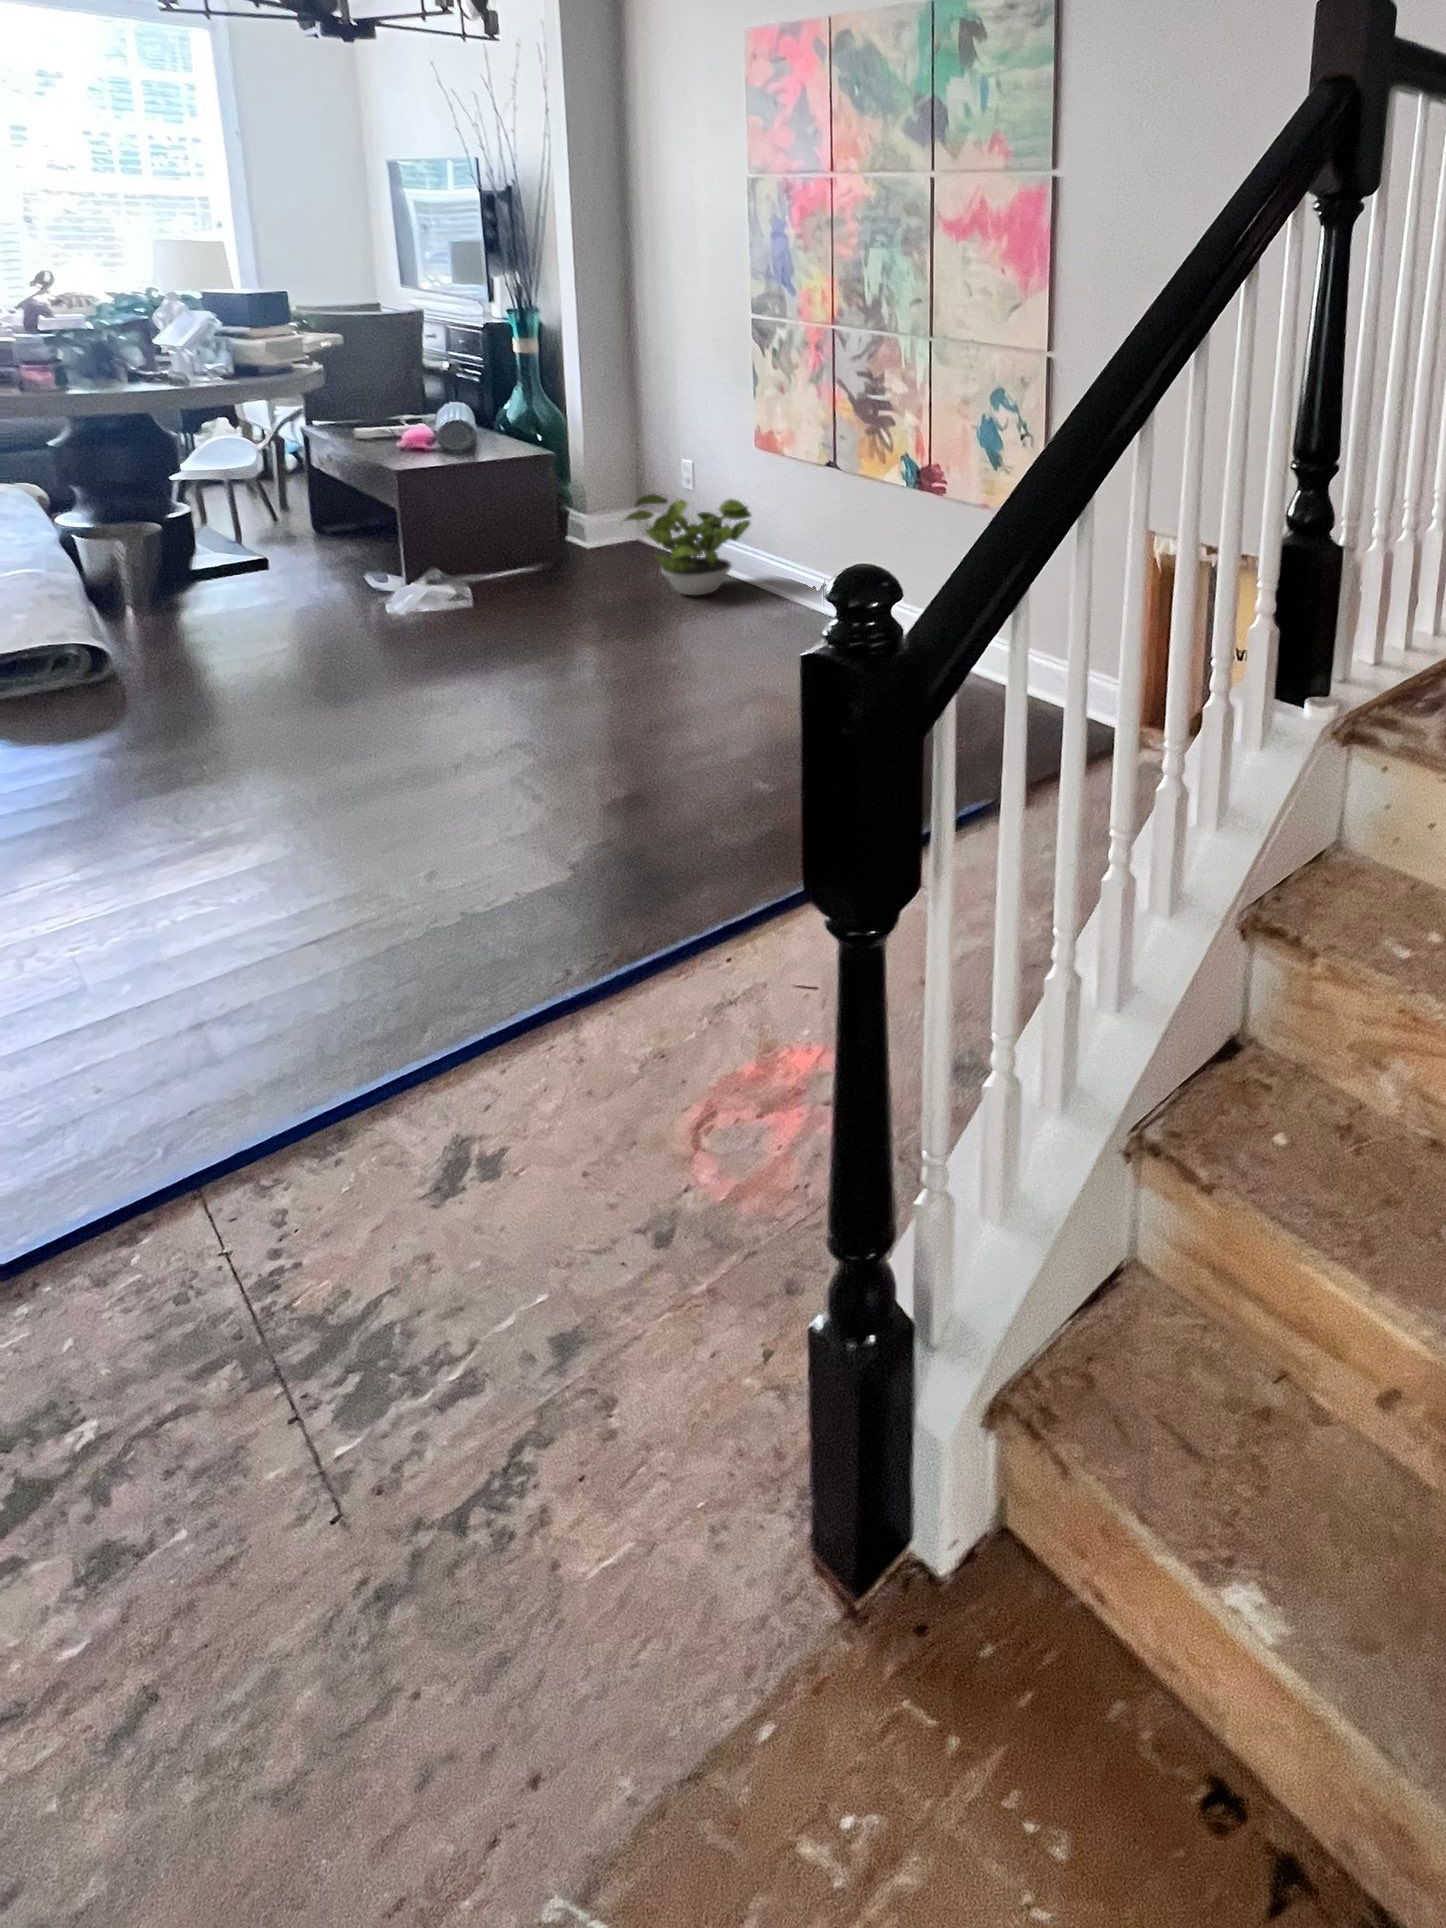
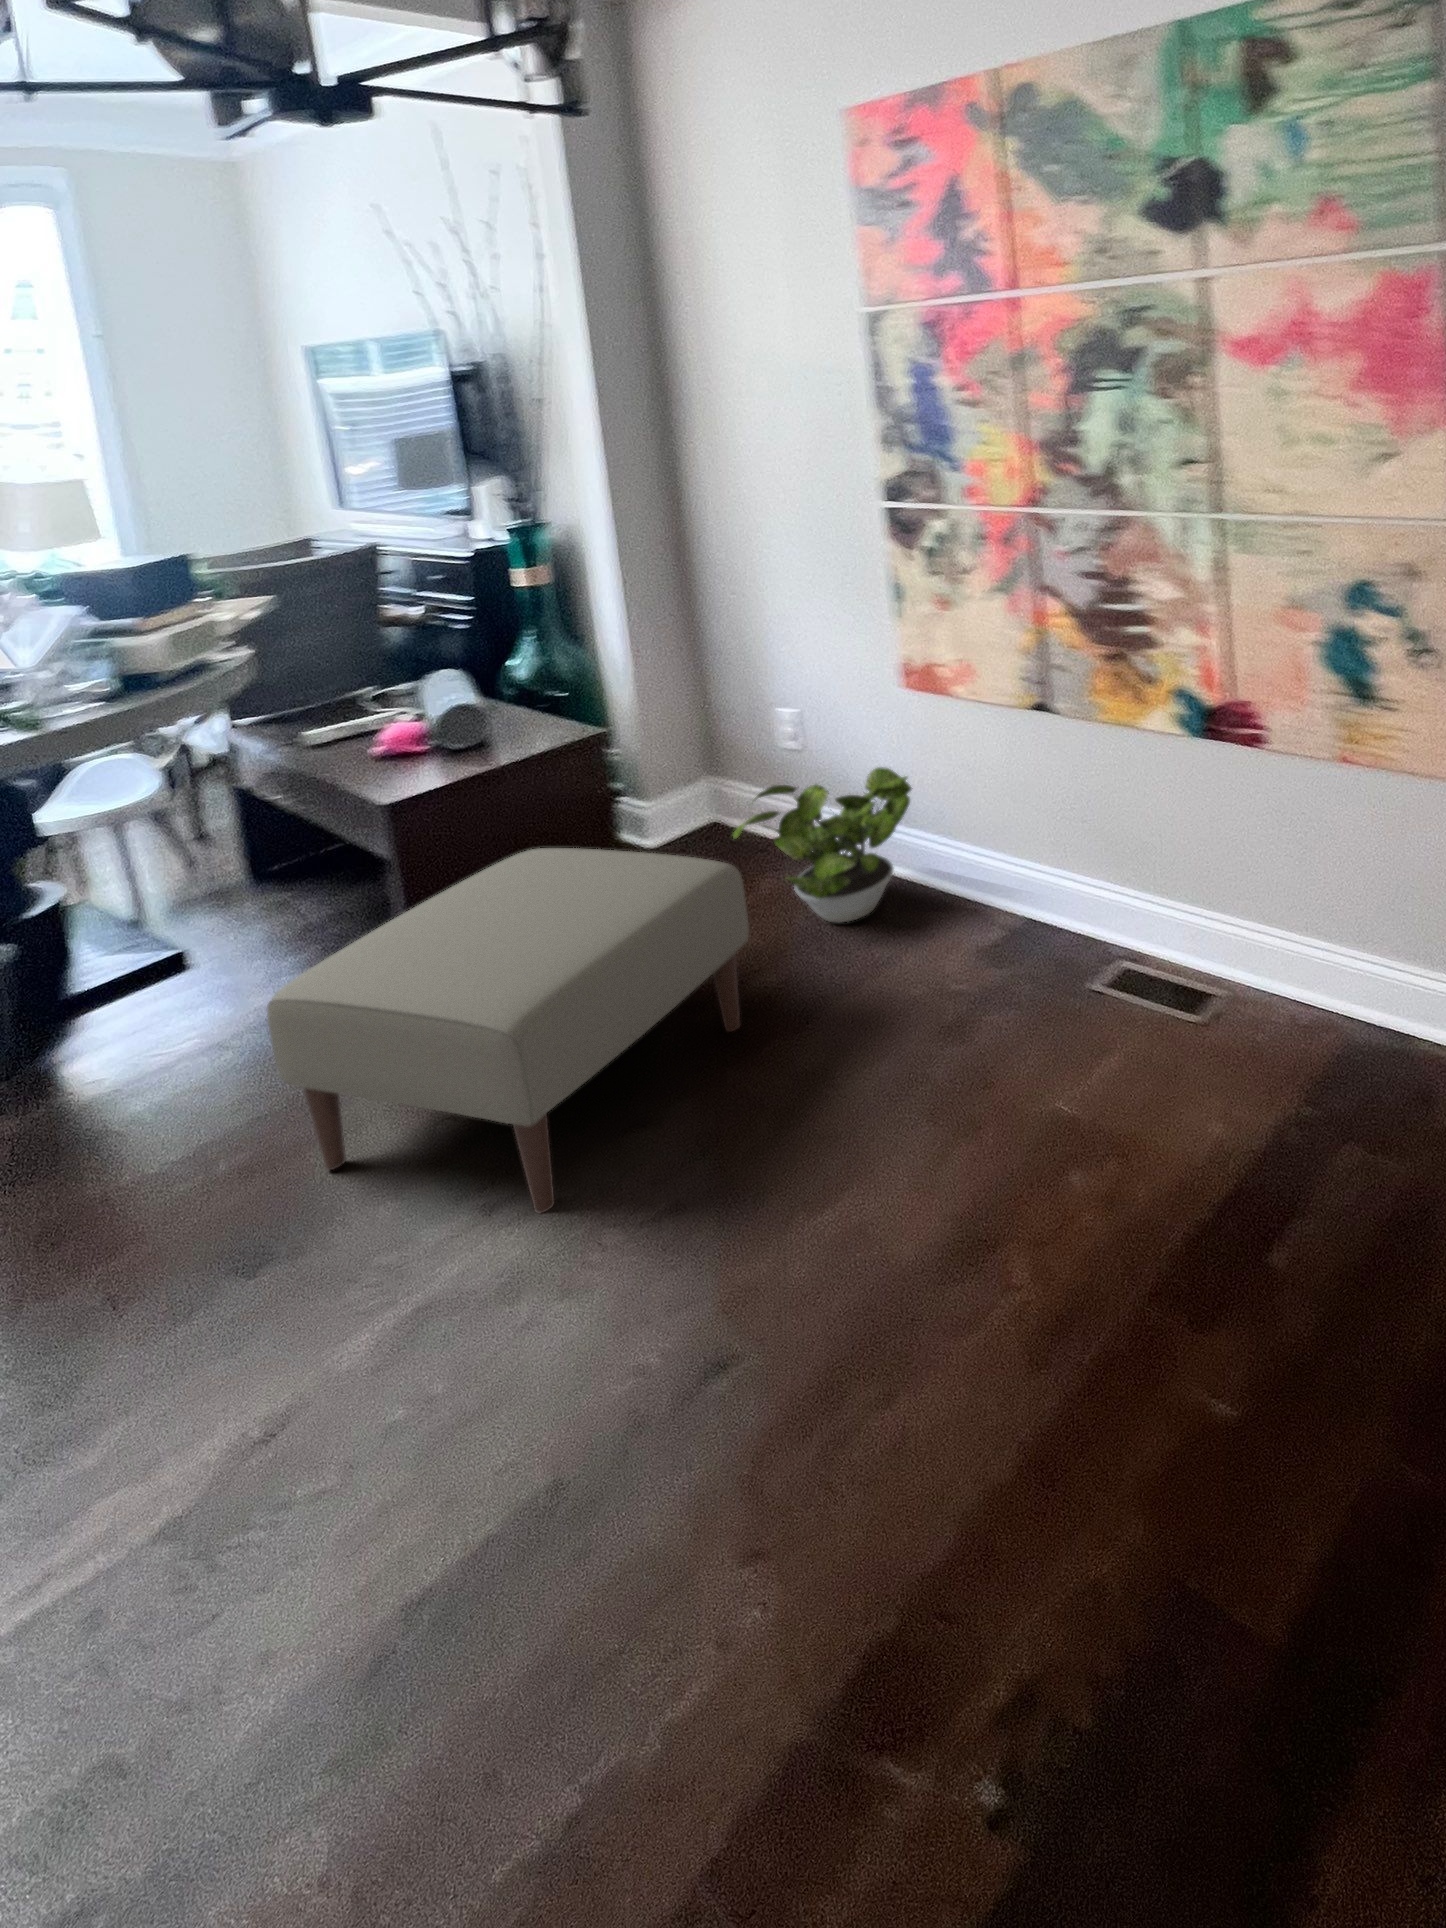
ottoman: none [304,507,610,687] -> present [267,848,749,1213]

